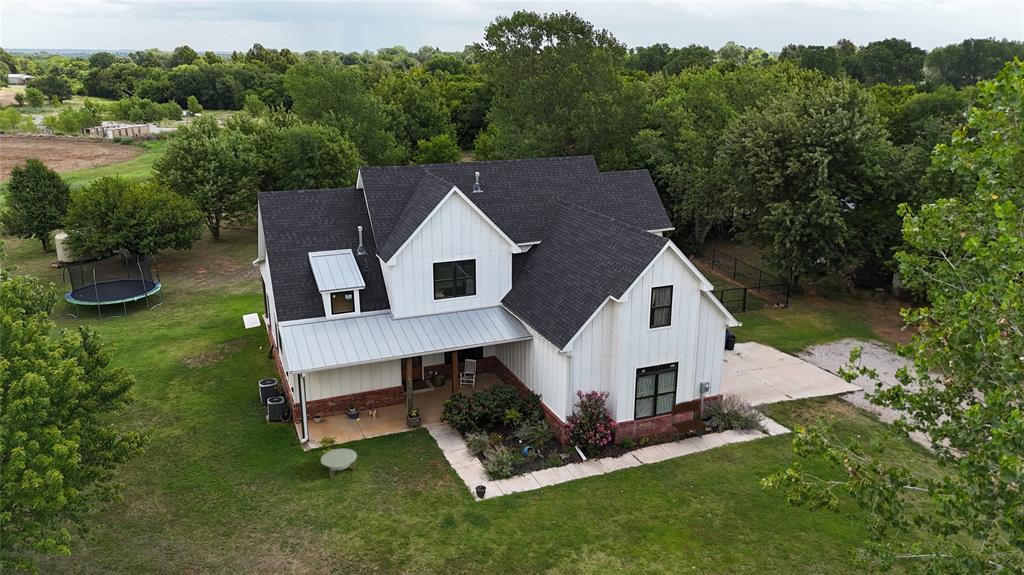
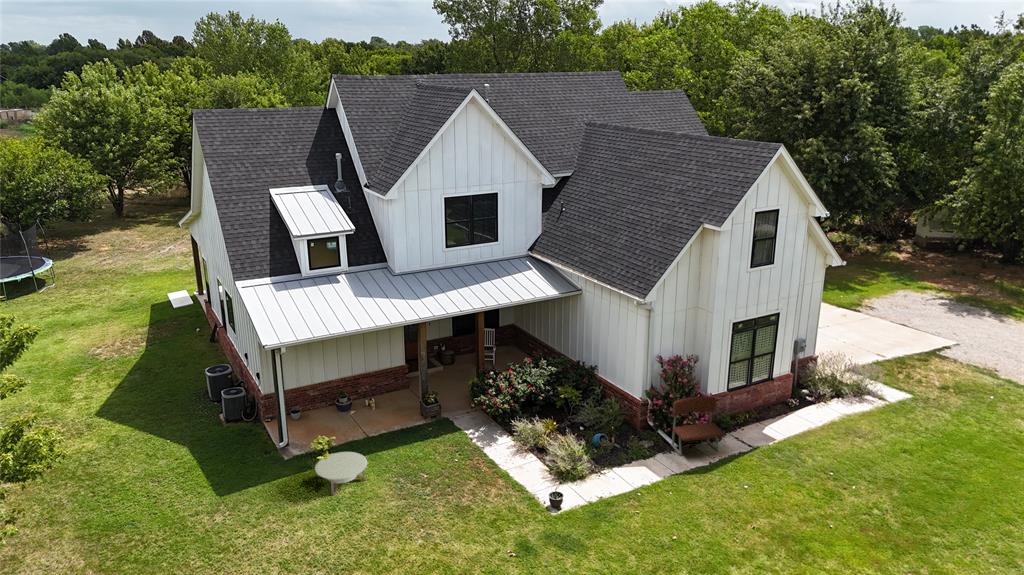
bench: present [671,401,707,443] -> present [671,397,725,456]

